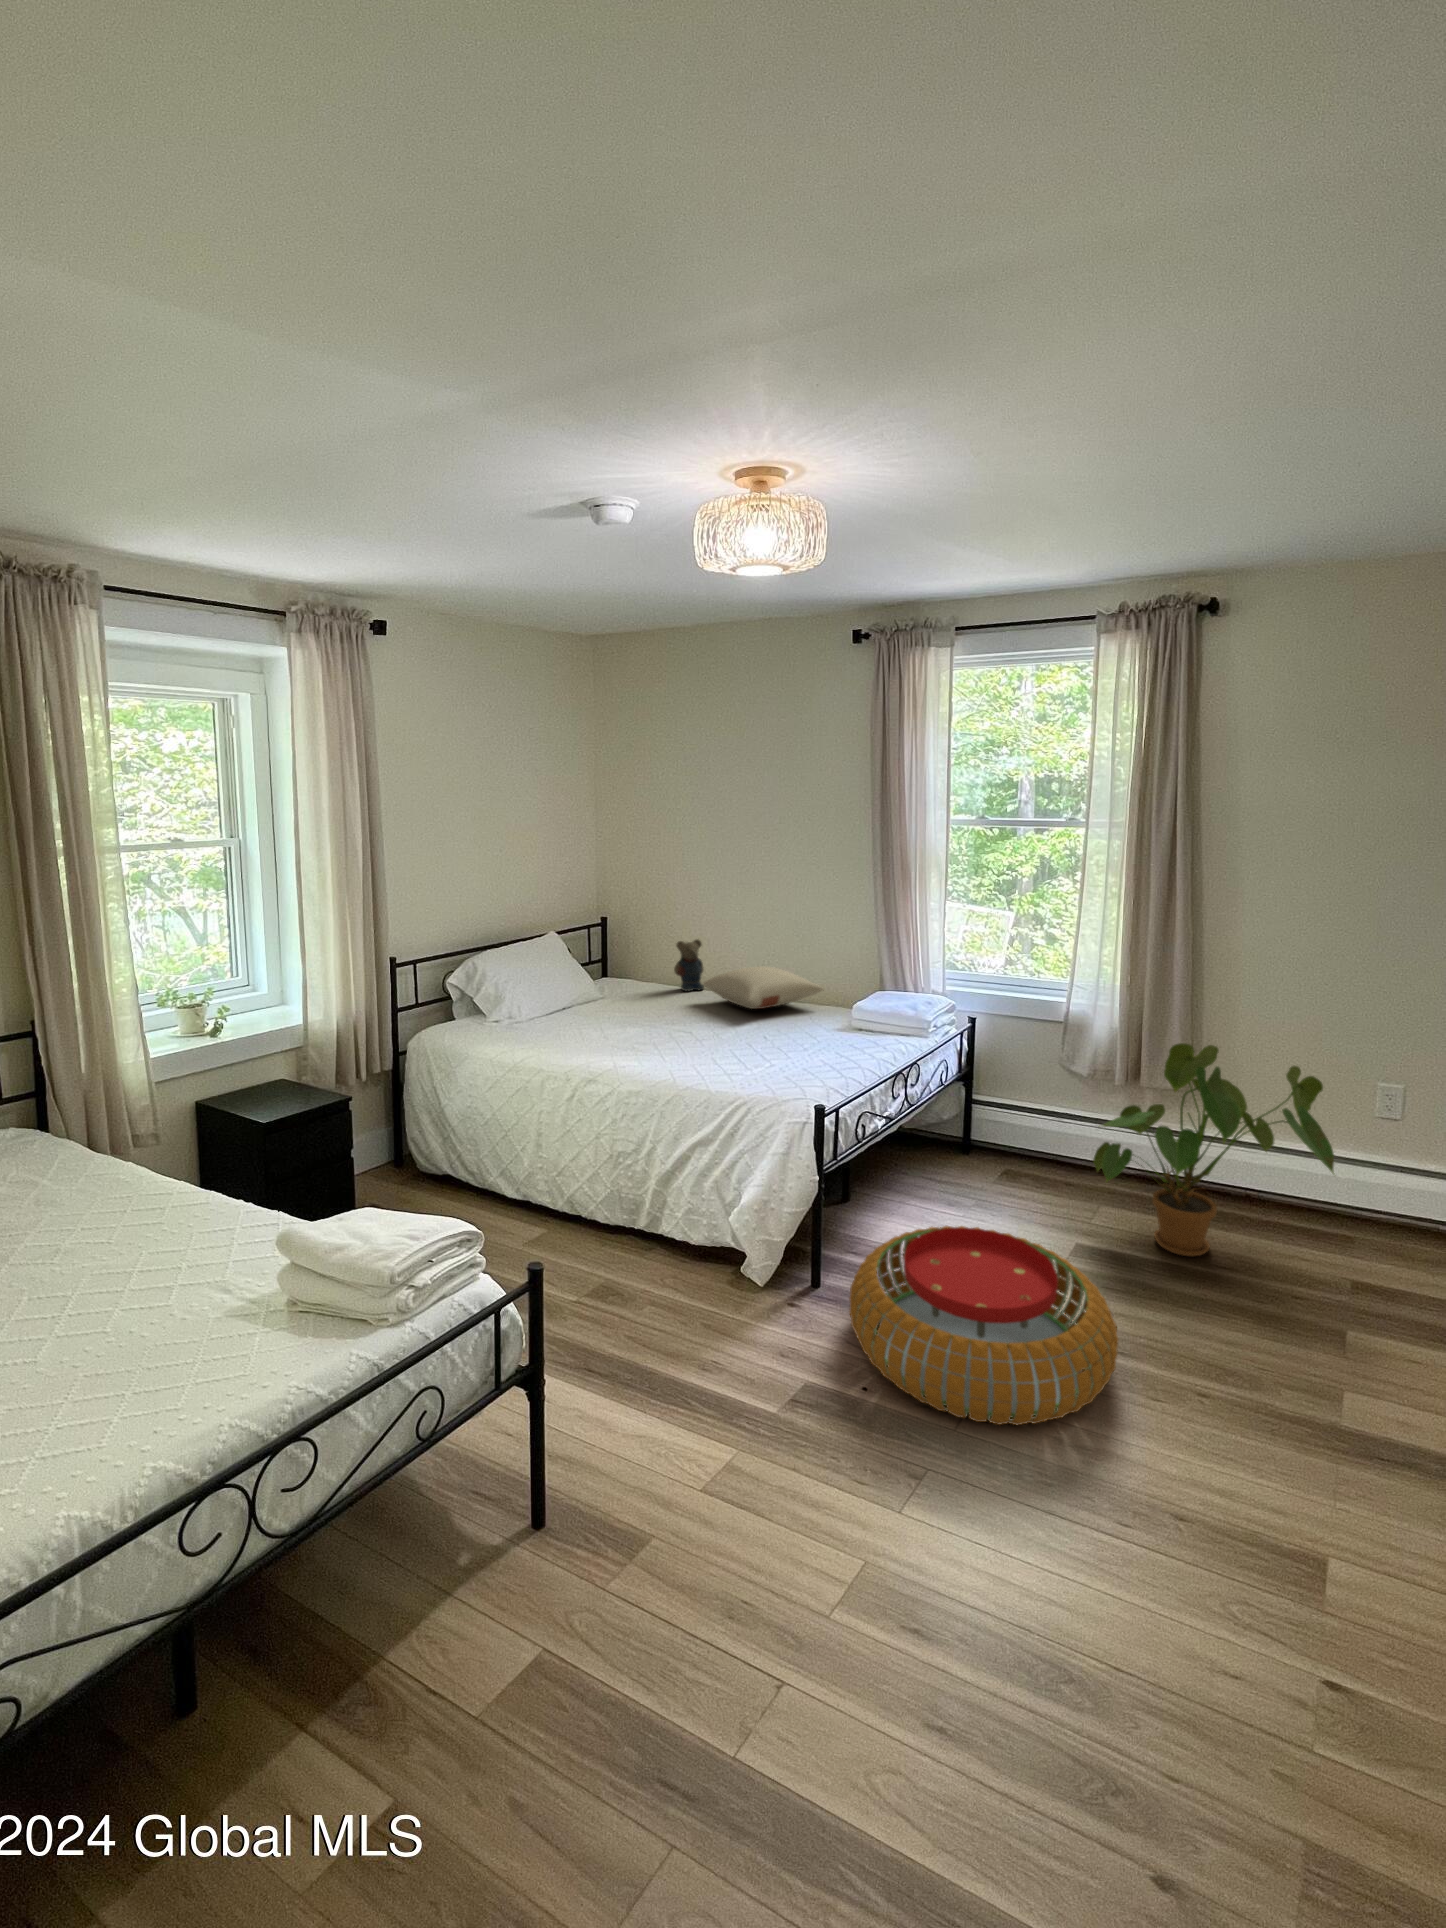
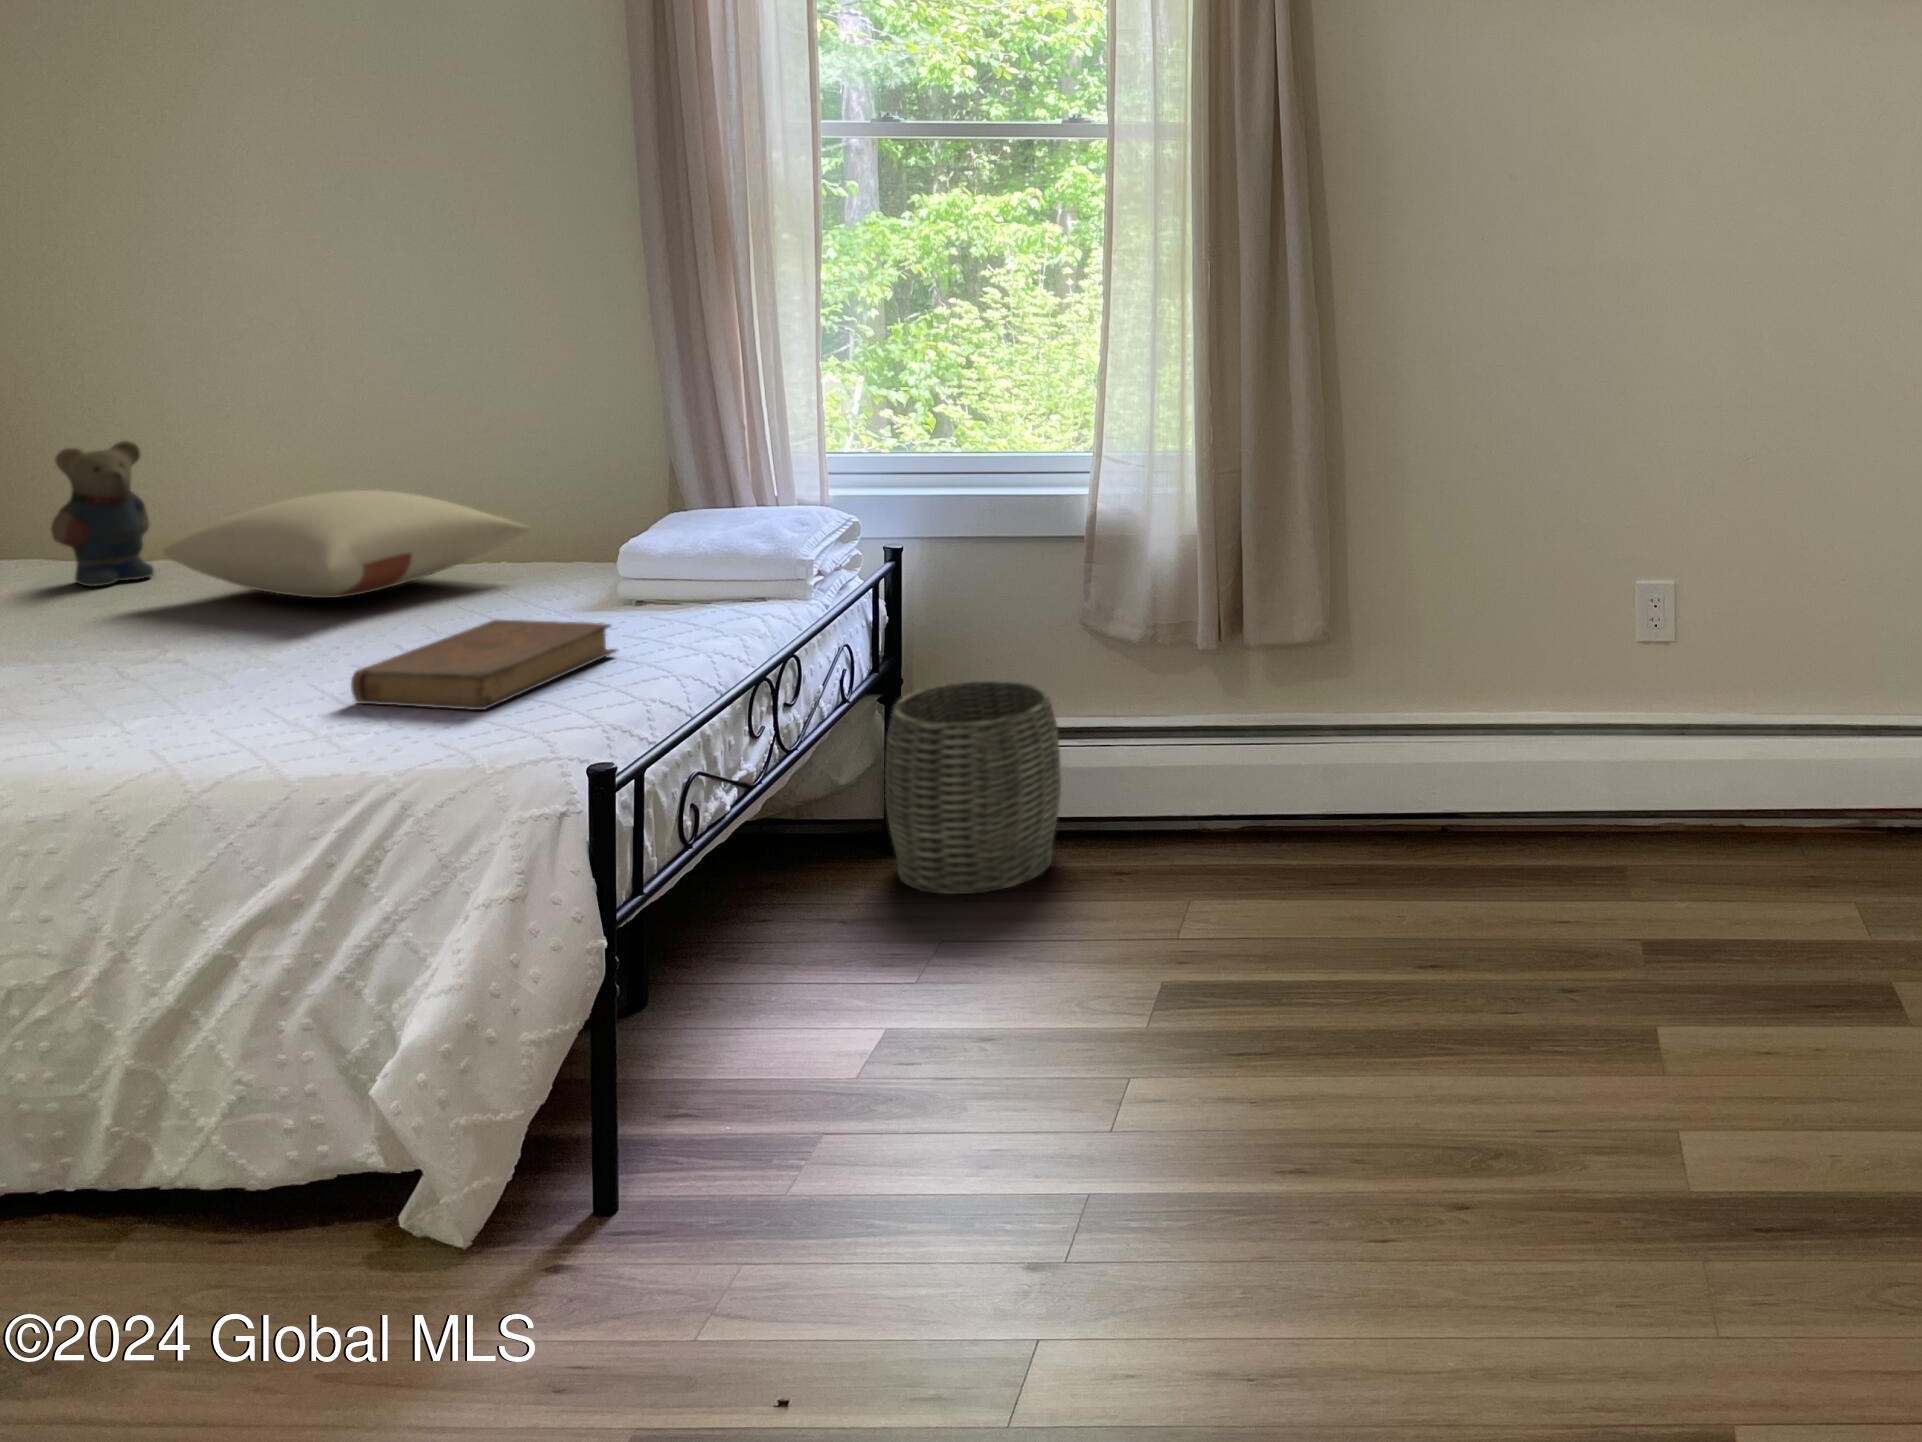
book: none [745,1031,843,1072] -> present [351,619,616,710]
house plant: present [1093,1043,1334,1256] -> none [1168,535,1549,928]
woven basket: none [960,1082,1044,1184] -> present [885,681,1061,894]
pouf: present [849,1226,1118,1425] -> none [717,950,1277,1339]

